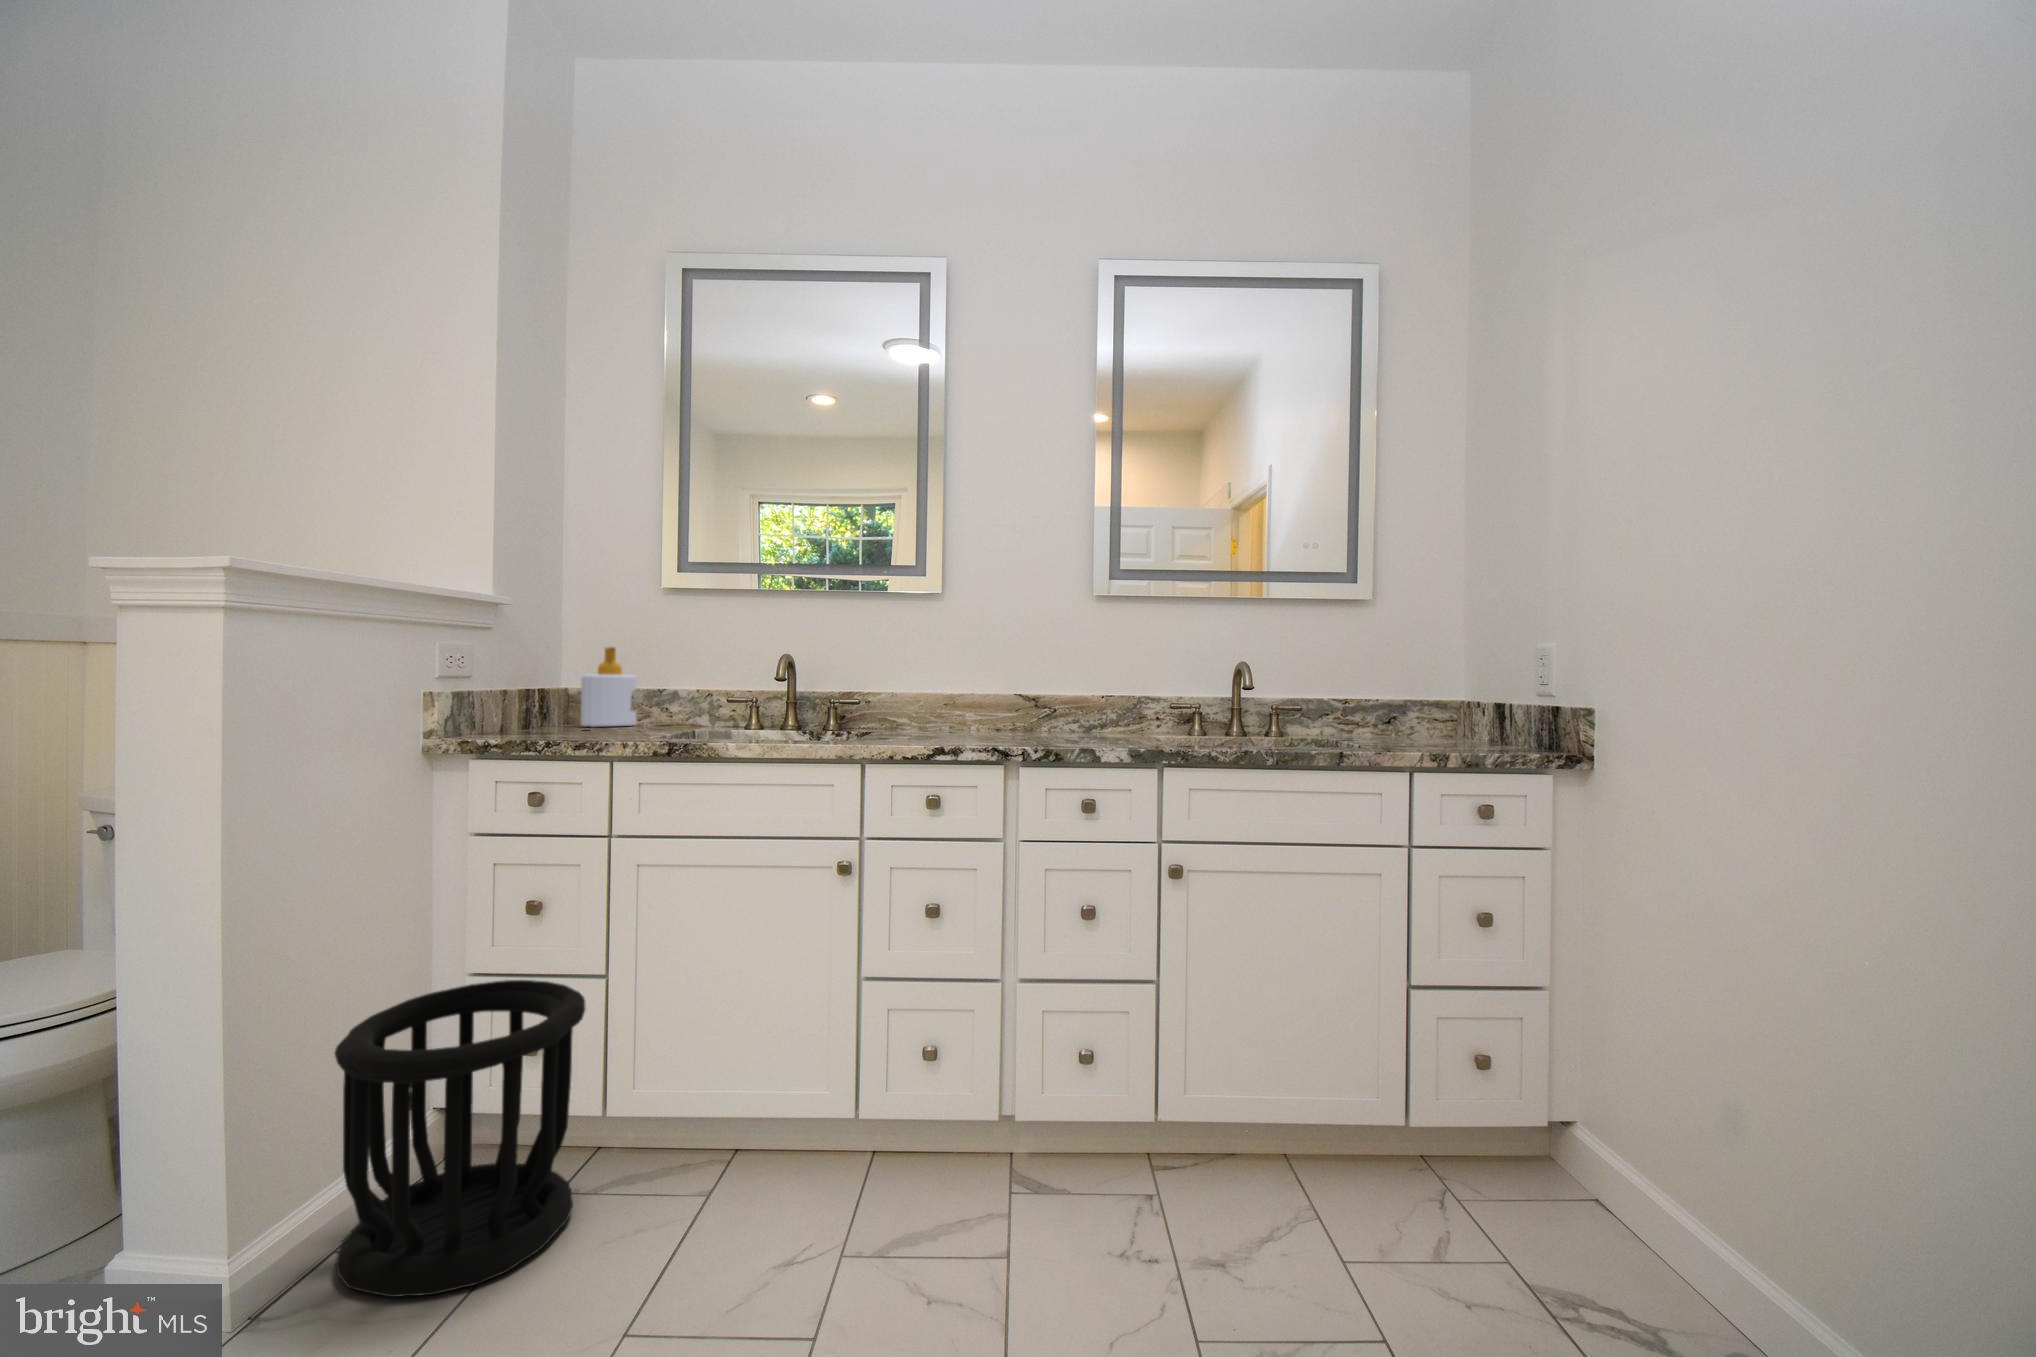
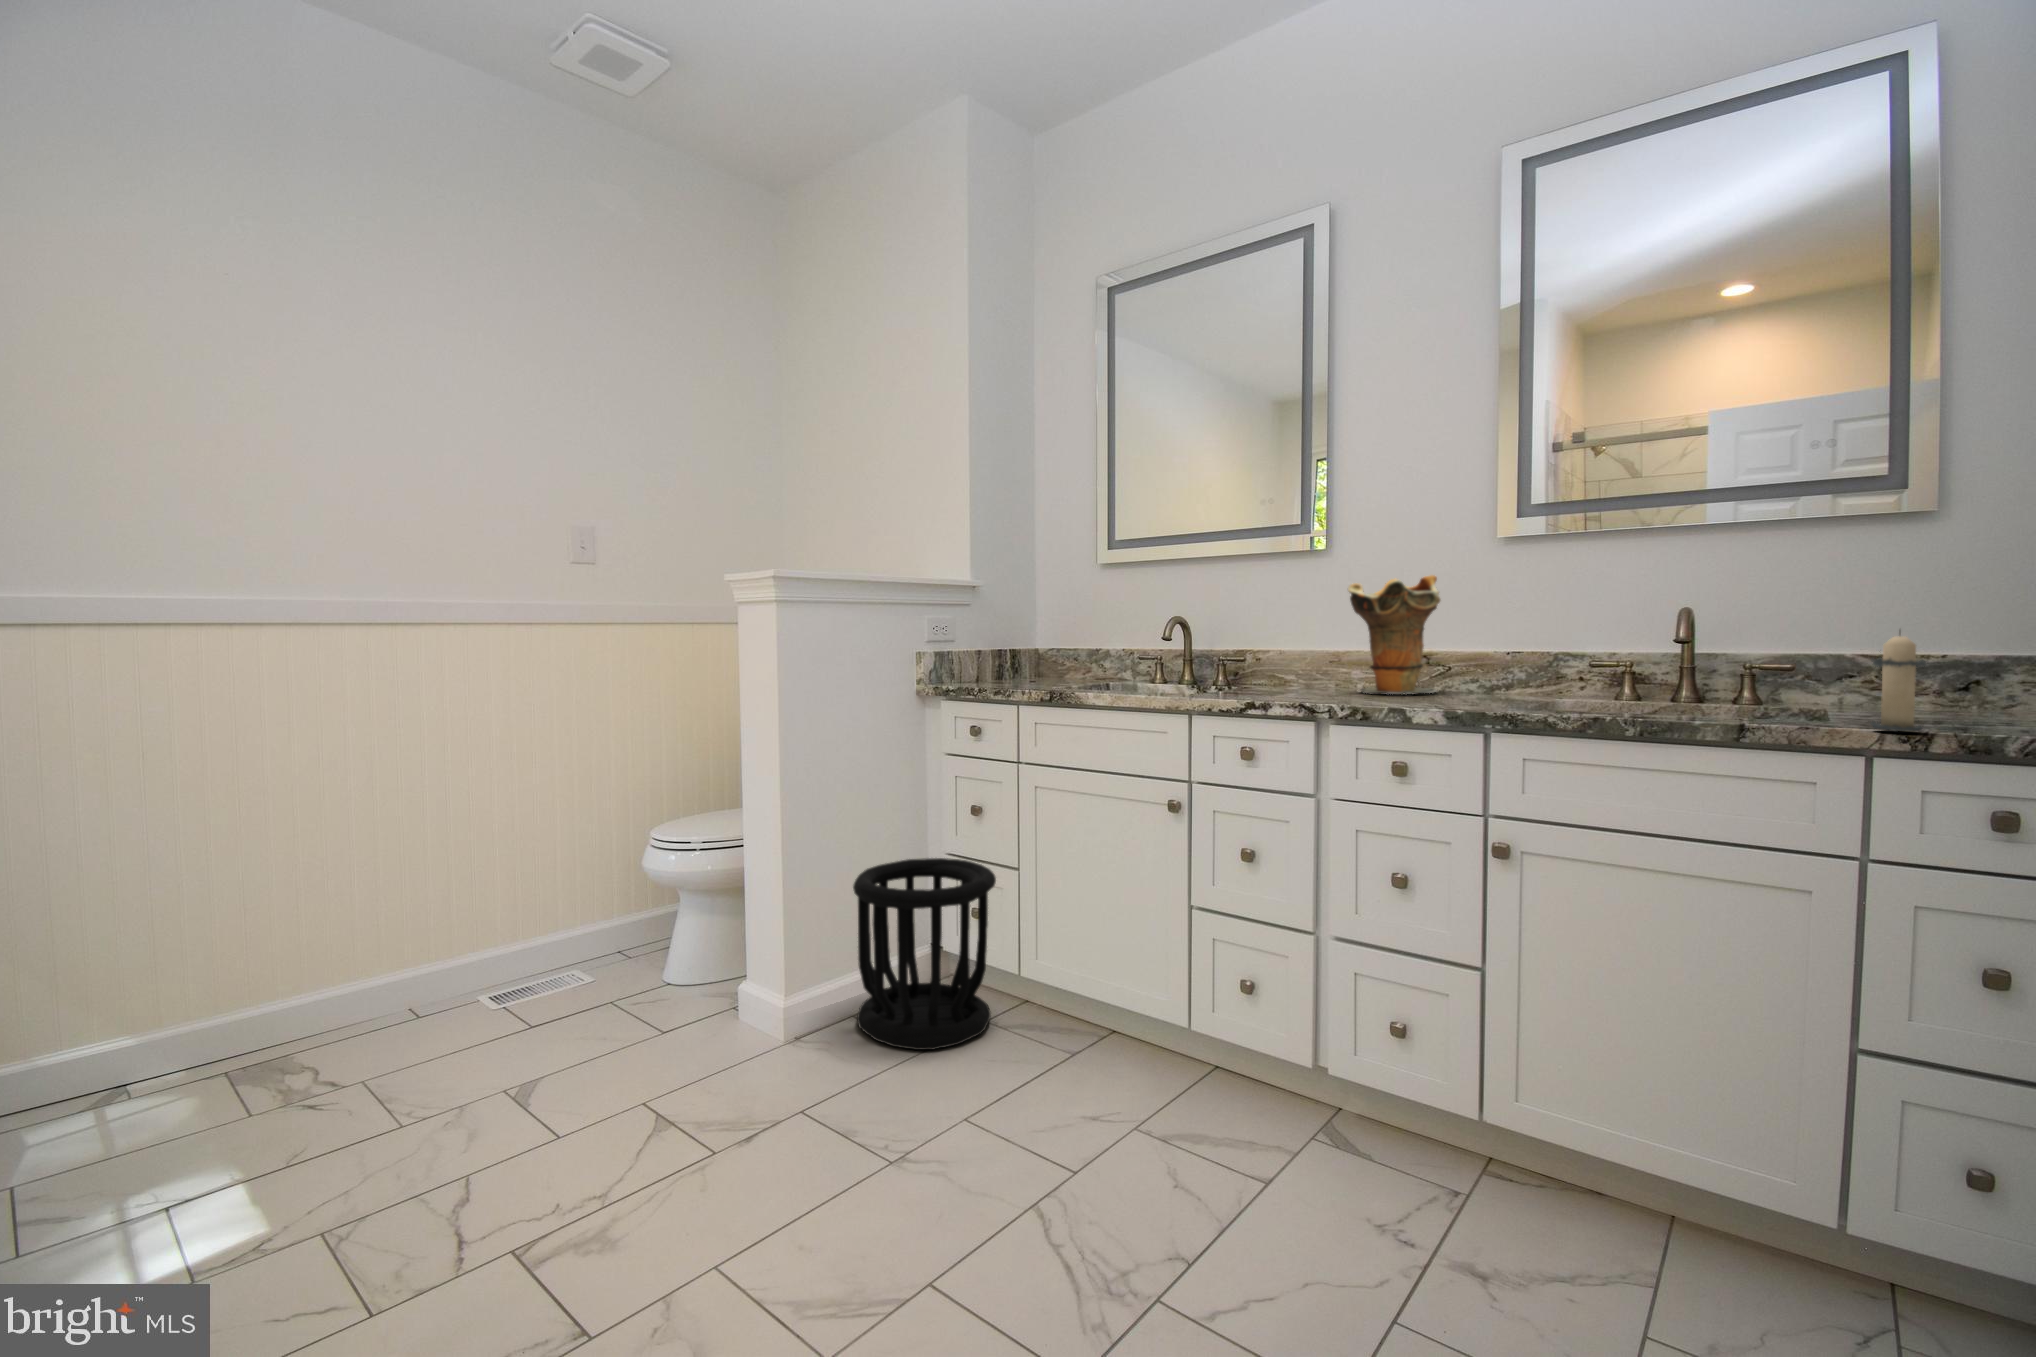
decorative vase: none [981,624,1063,734] -> present [1348,575,1440,694]
soap bottle: present [581,647,637,727] -> none [1039,616,1080,679]
candle: none [1408,681,1447,754] -> present [1871,630,1926,731]

